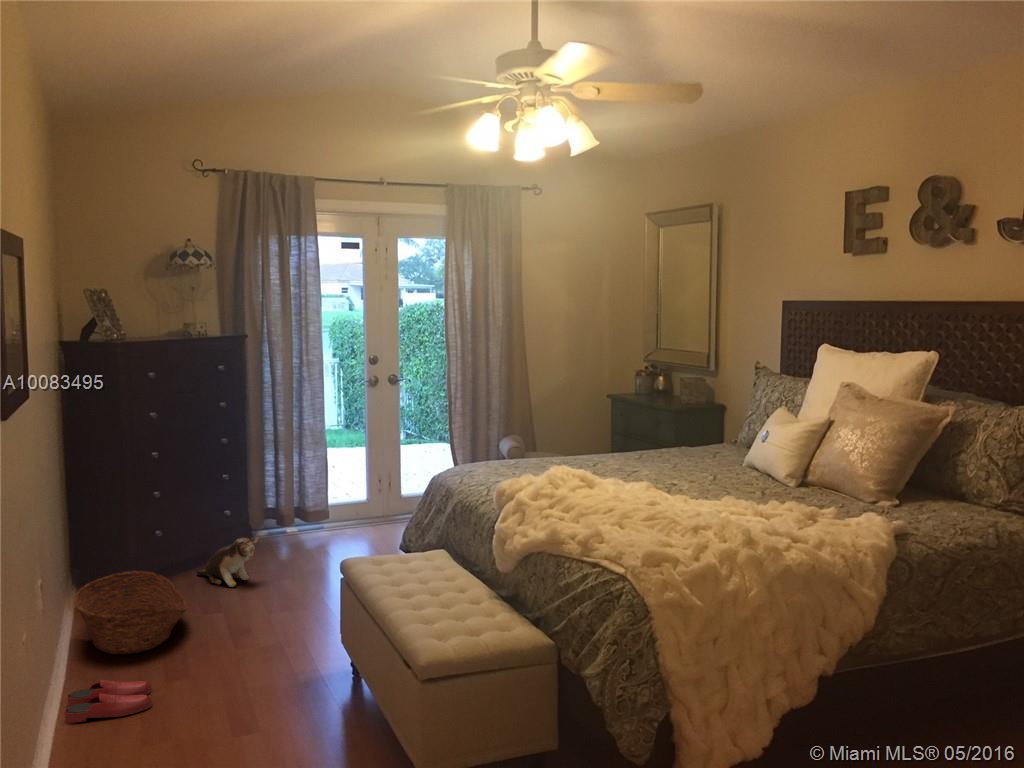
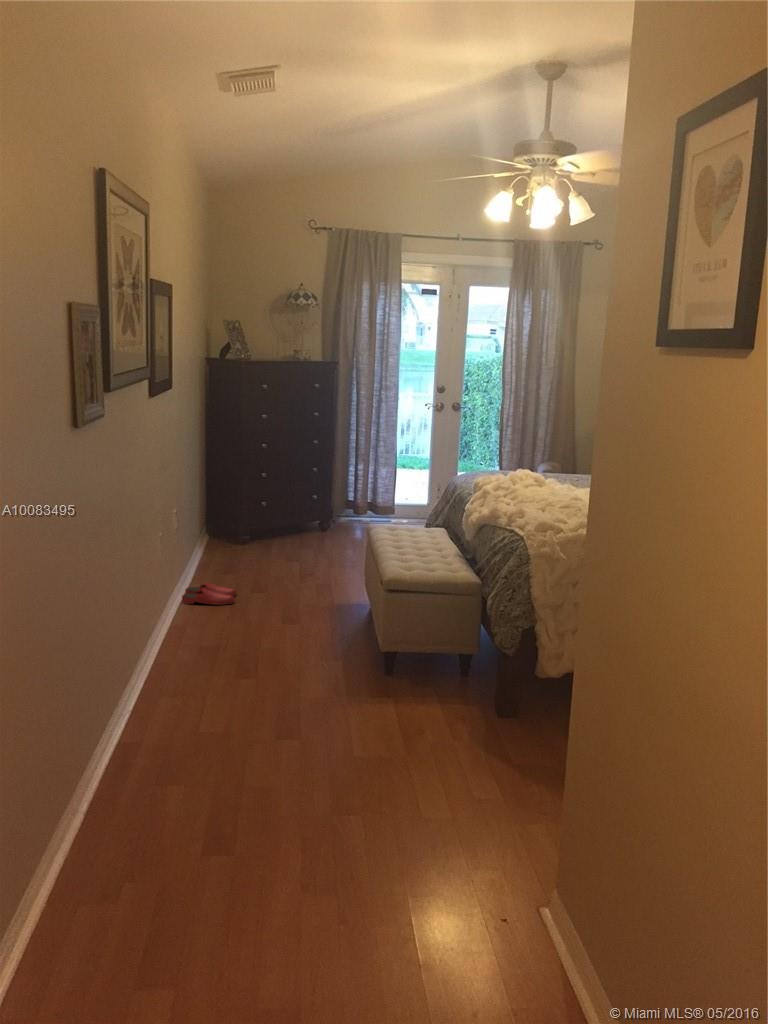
plush toy: present [197,537,259,587] -> none [288,513,329,548]
basket: present [73,571,187,654] -> none [198,524,271,575]

